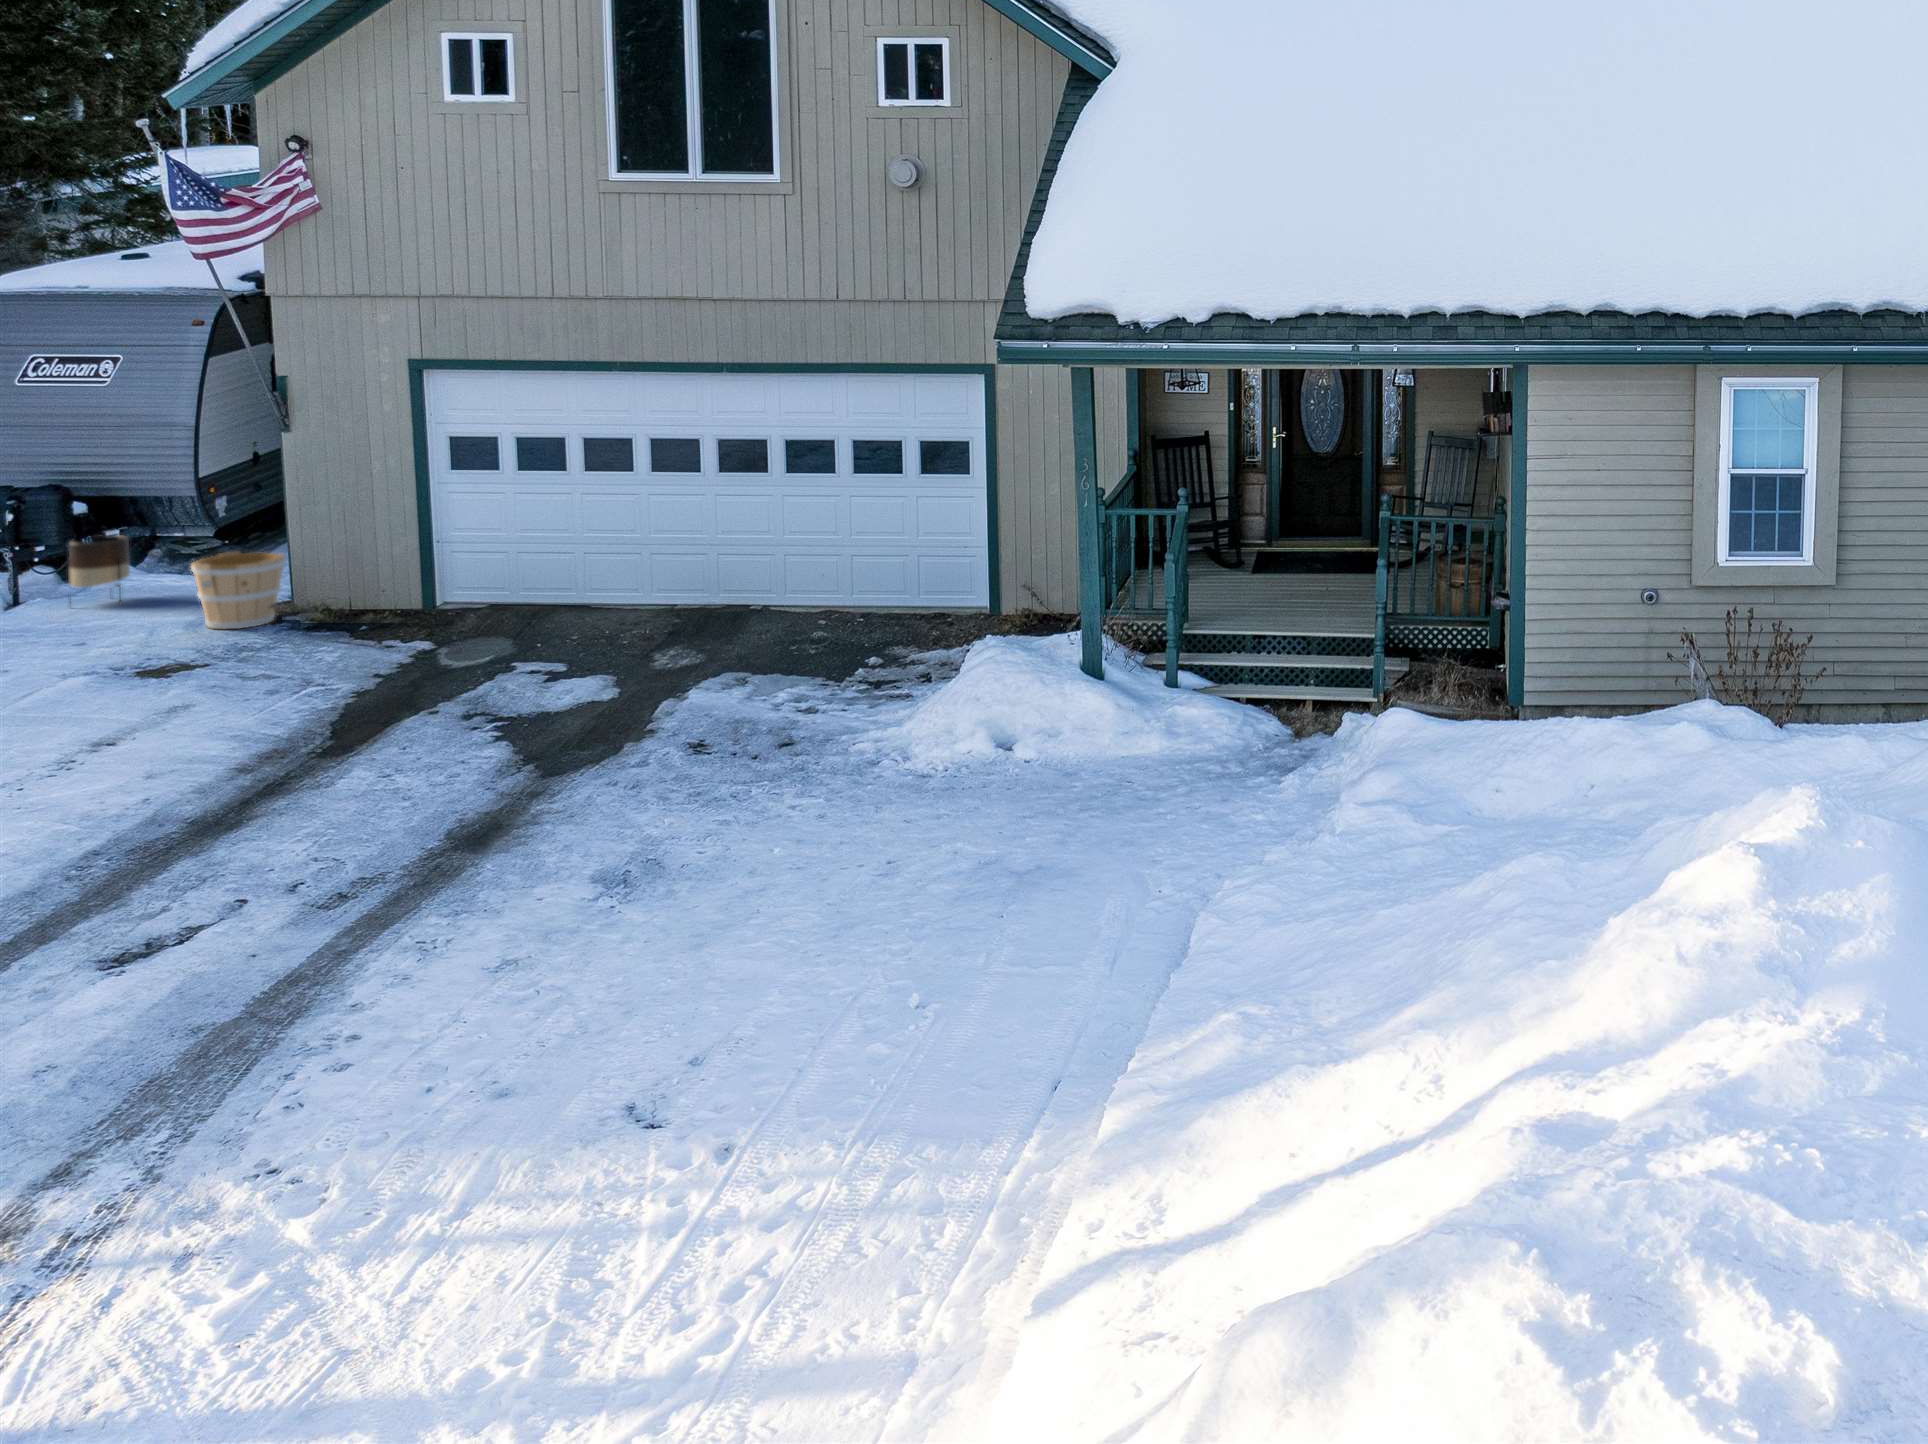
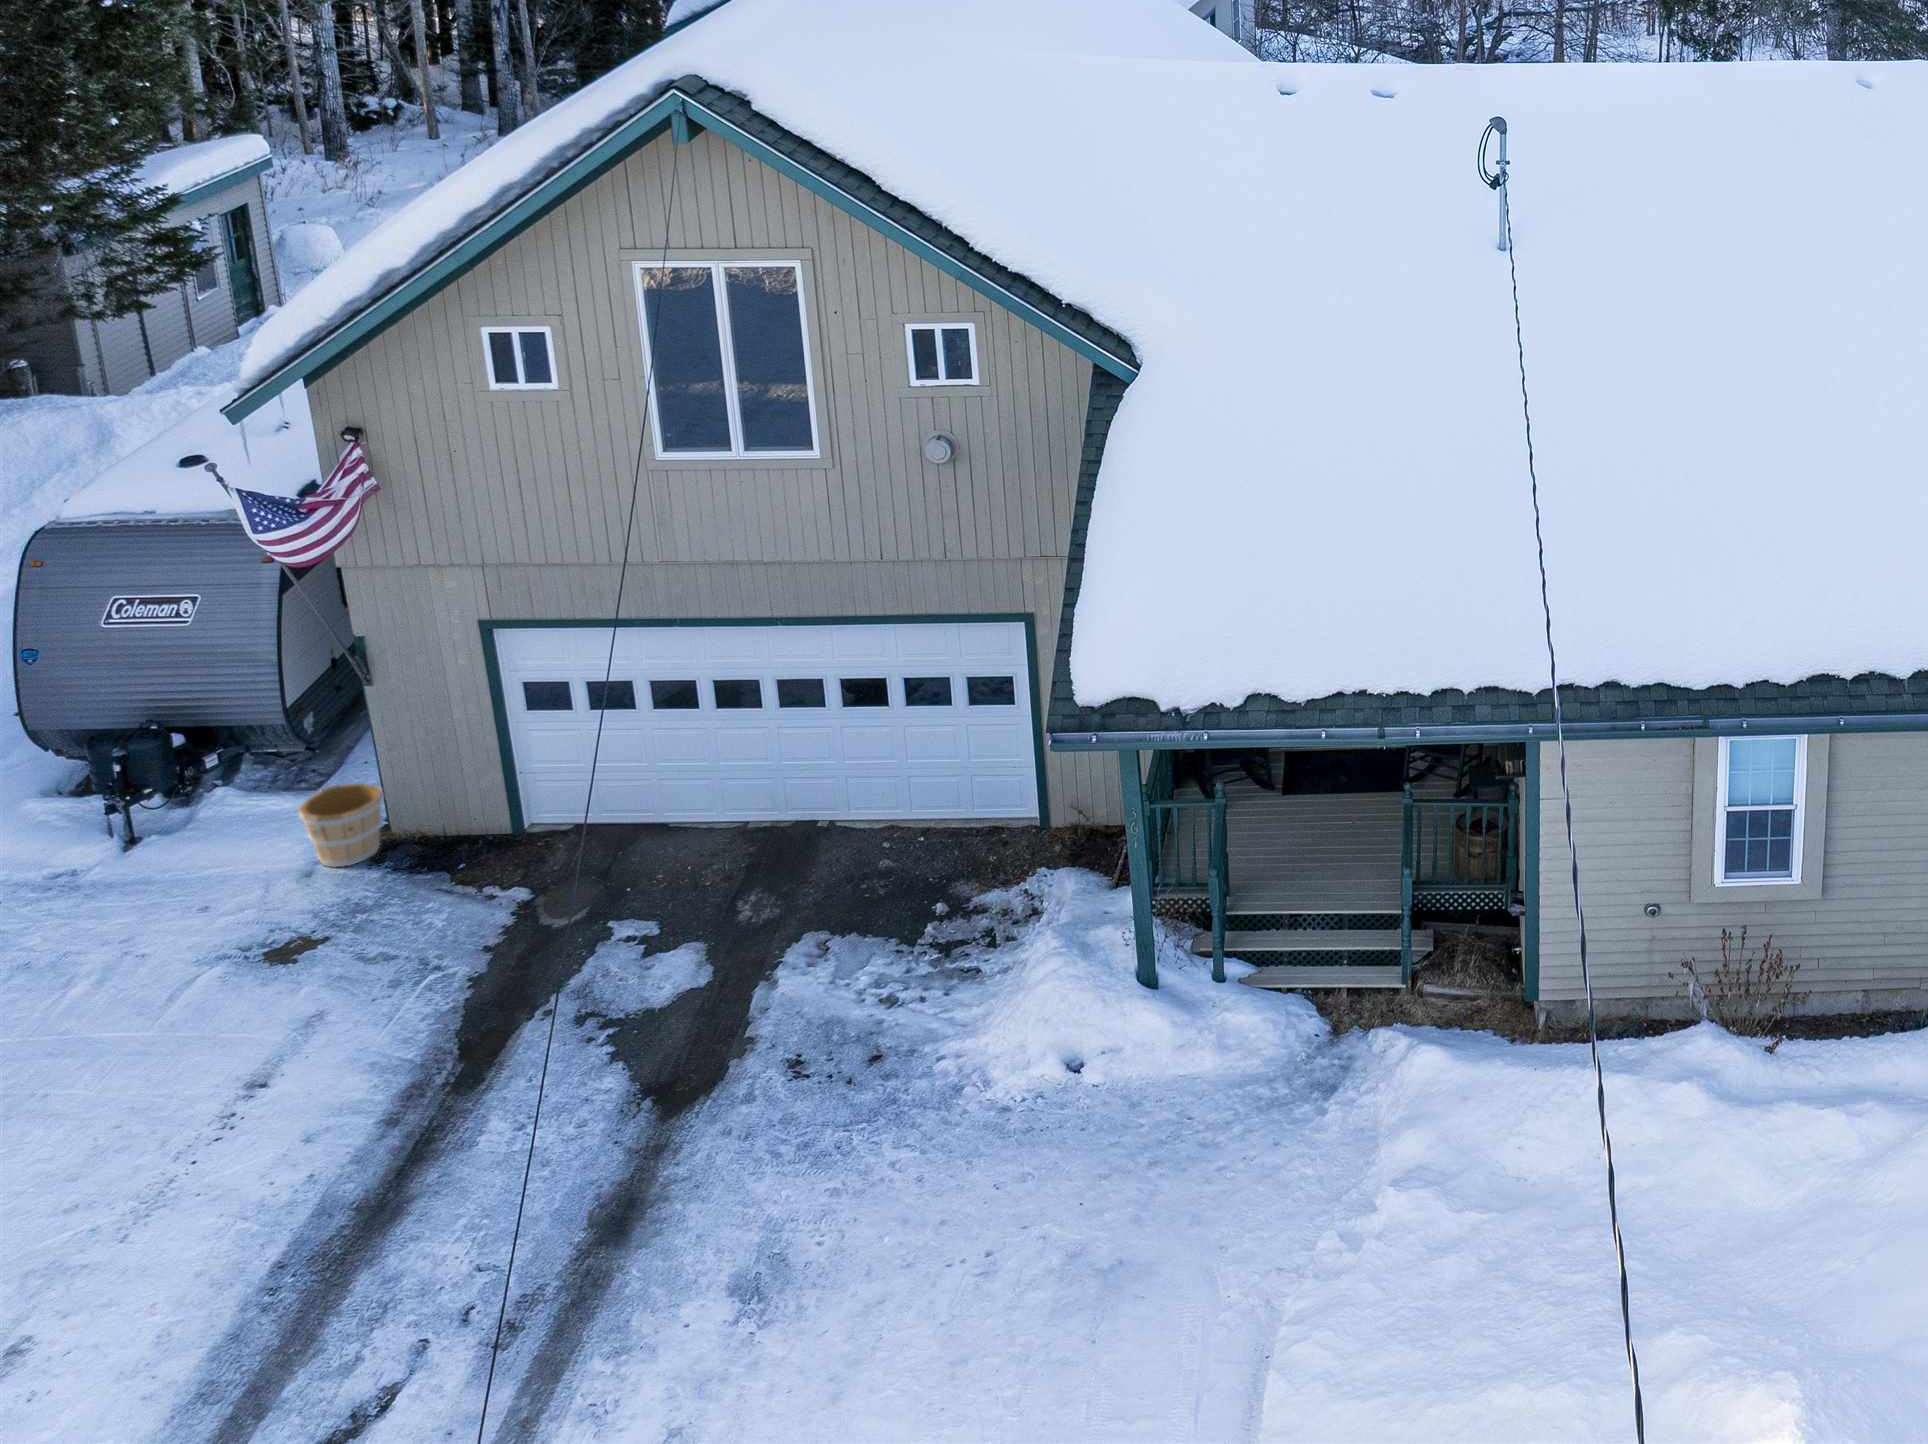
planter: present [68,535,130,588] -> none [175,753,236,827]

